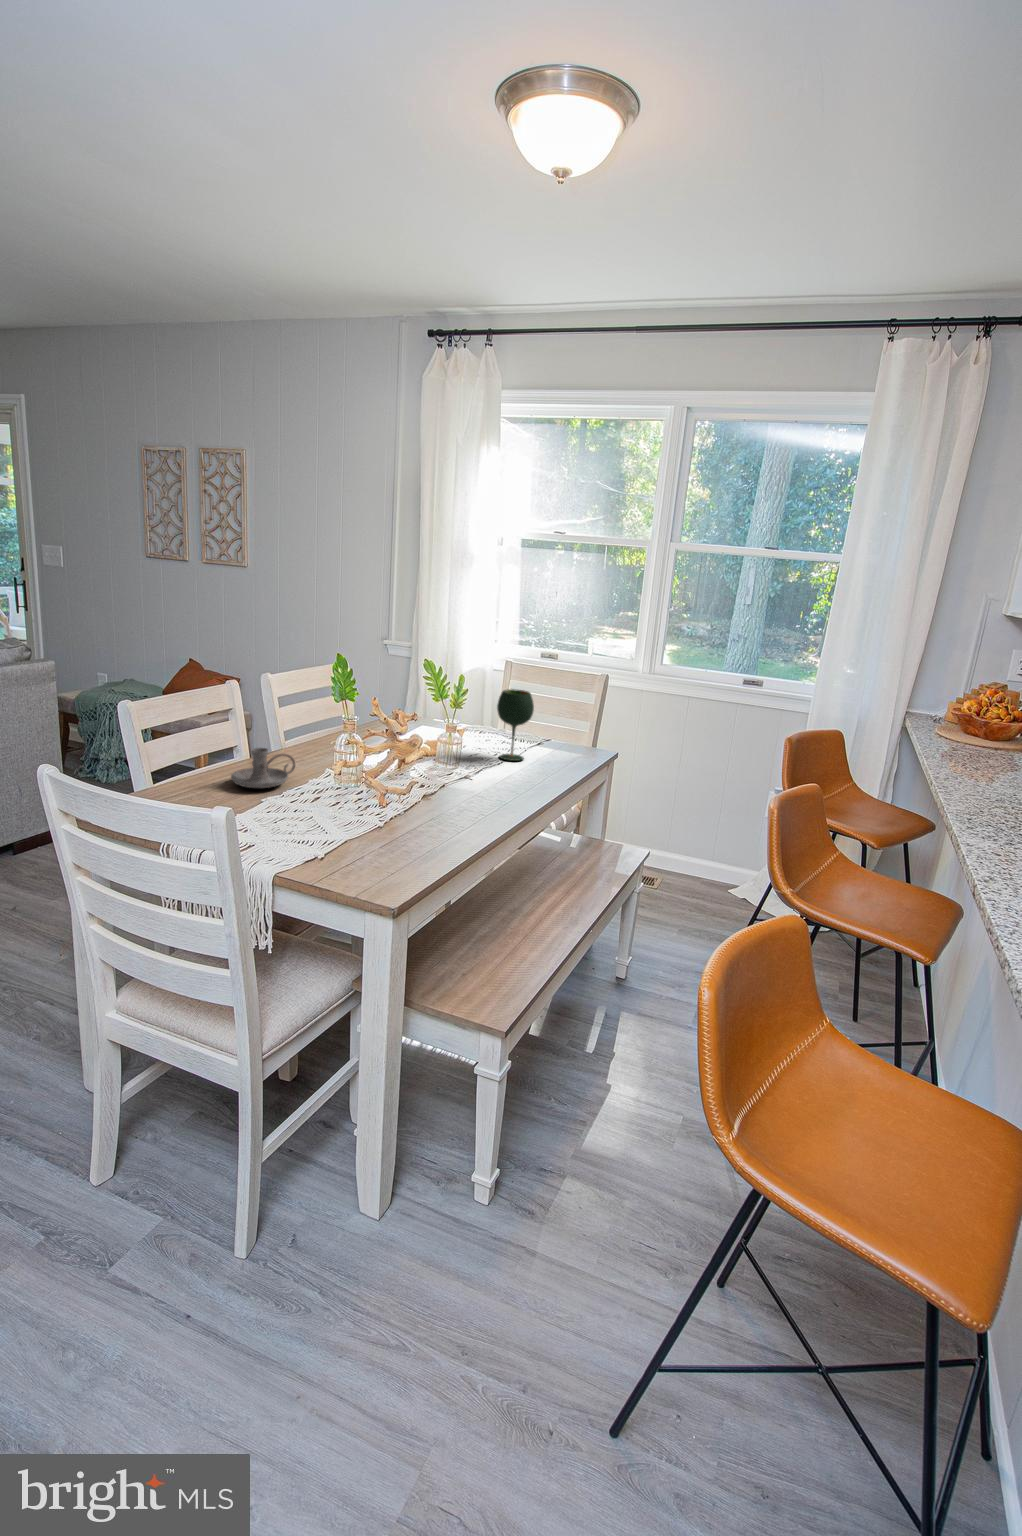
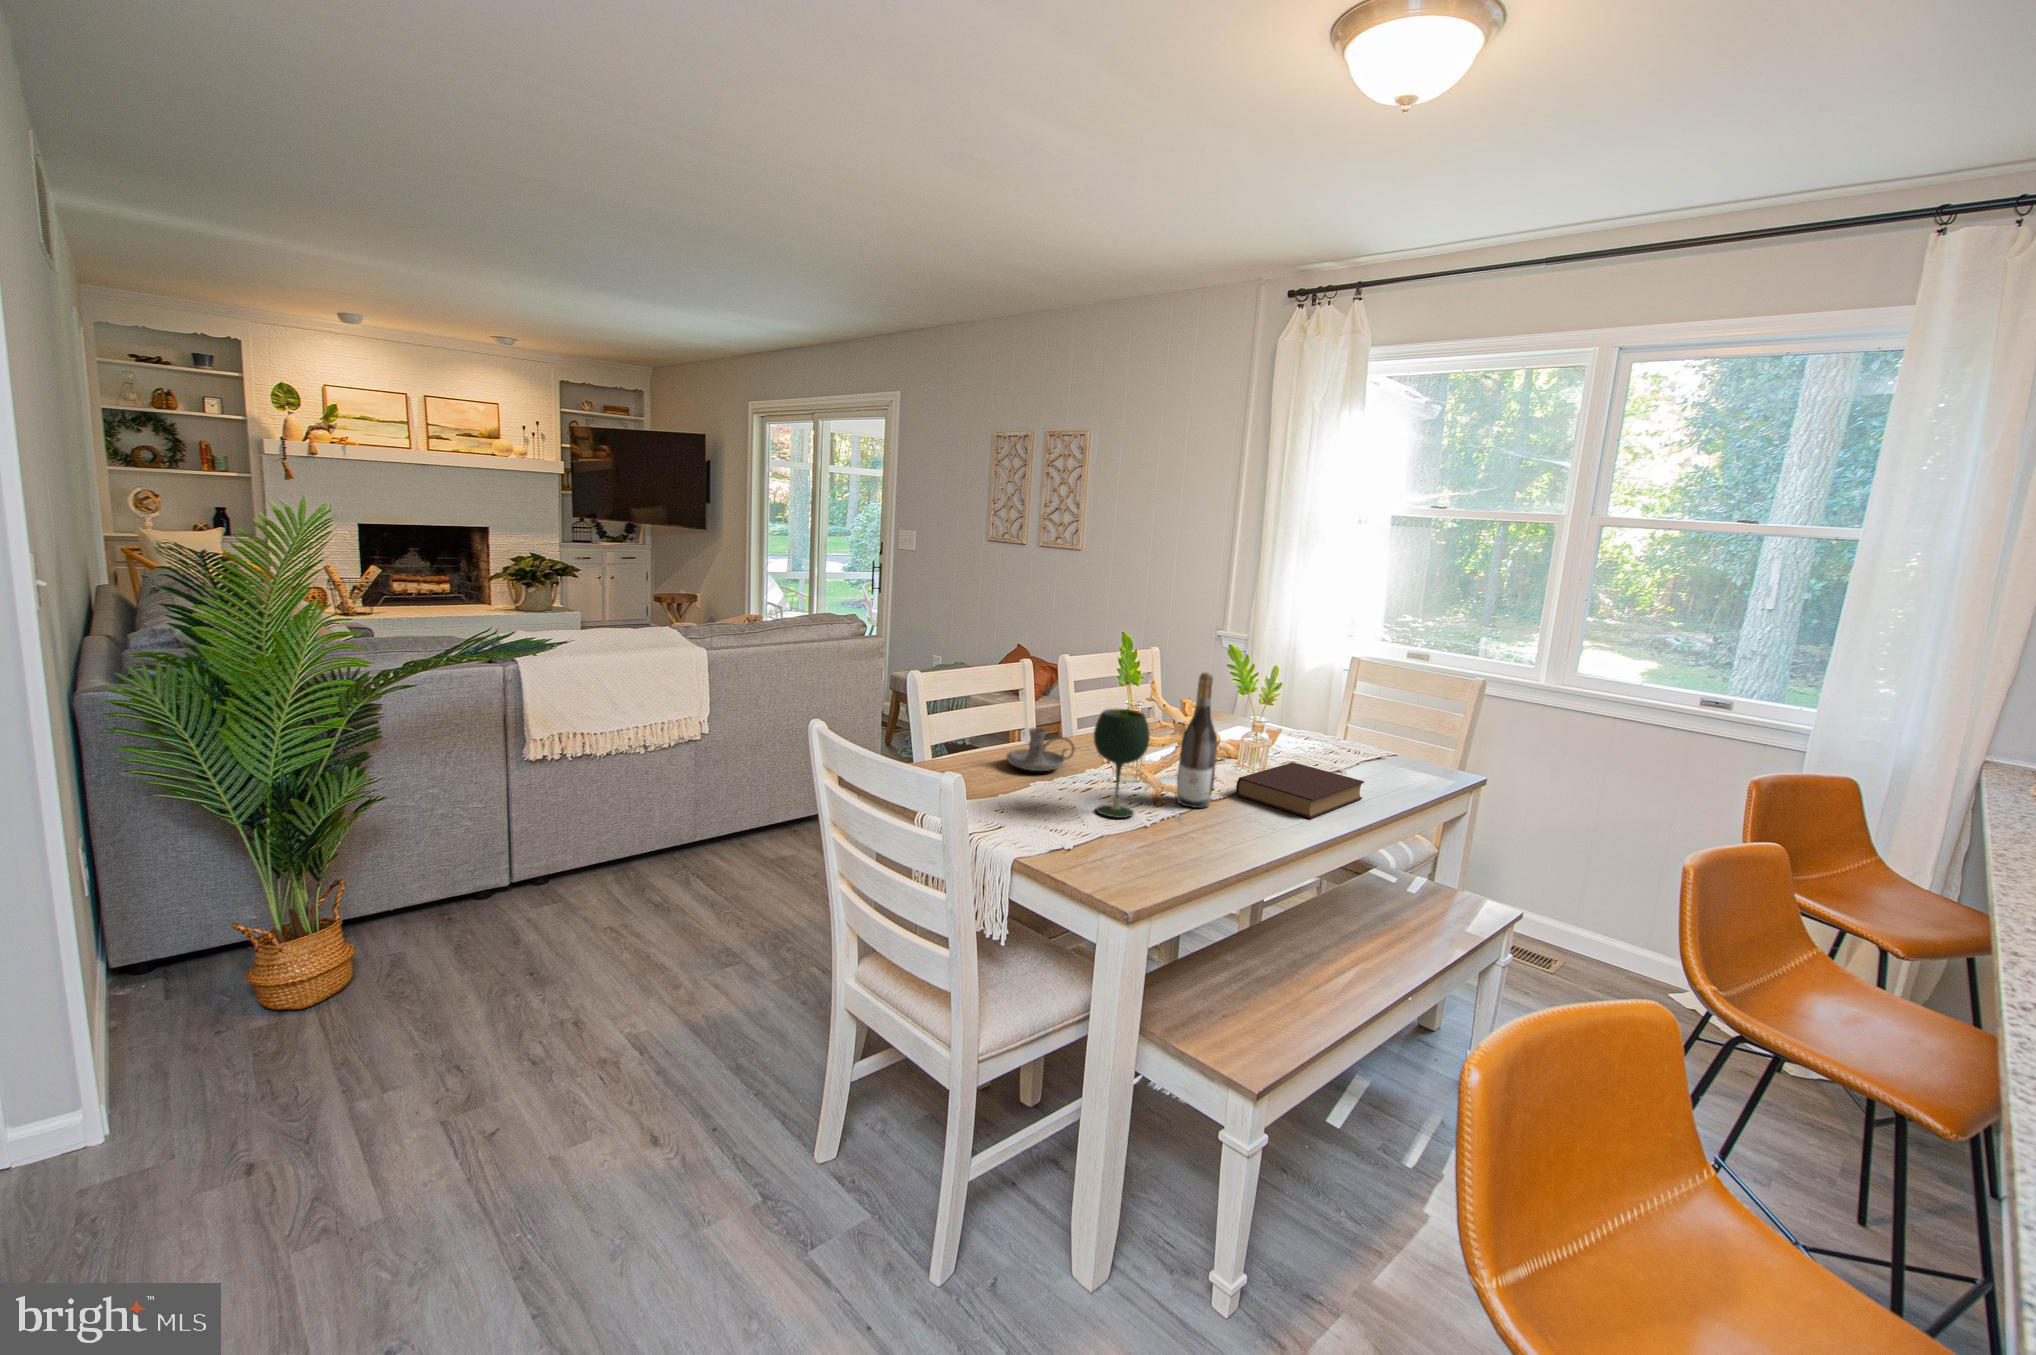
wine bottle: none [396,687,428,804] -> present [1177,673,1217,808]
wine glass: present [497,689,534,761] -> present [1094,709,1150,818]
book: none [443,755,539,801] -> present [1236,762,1364,818]

